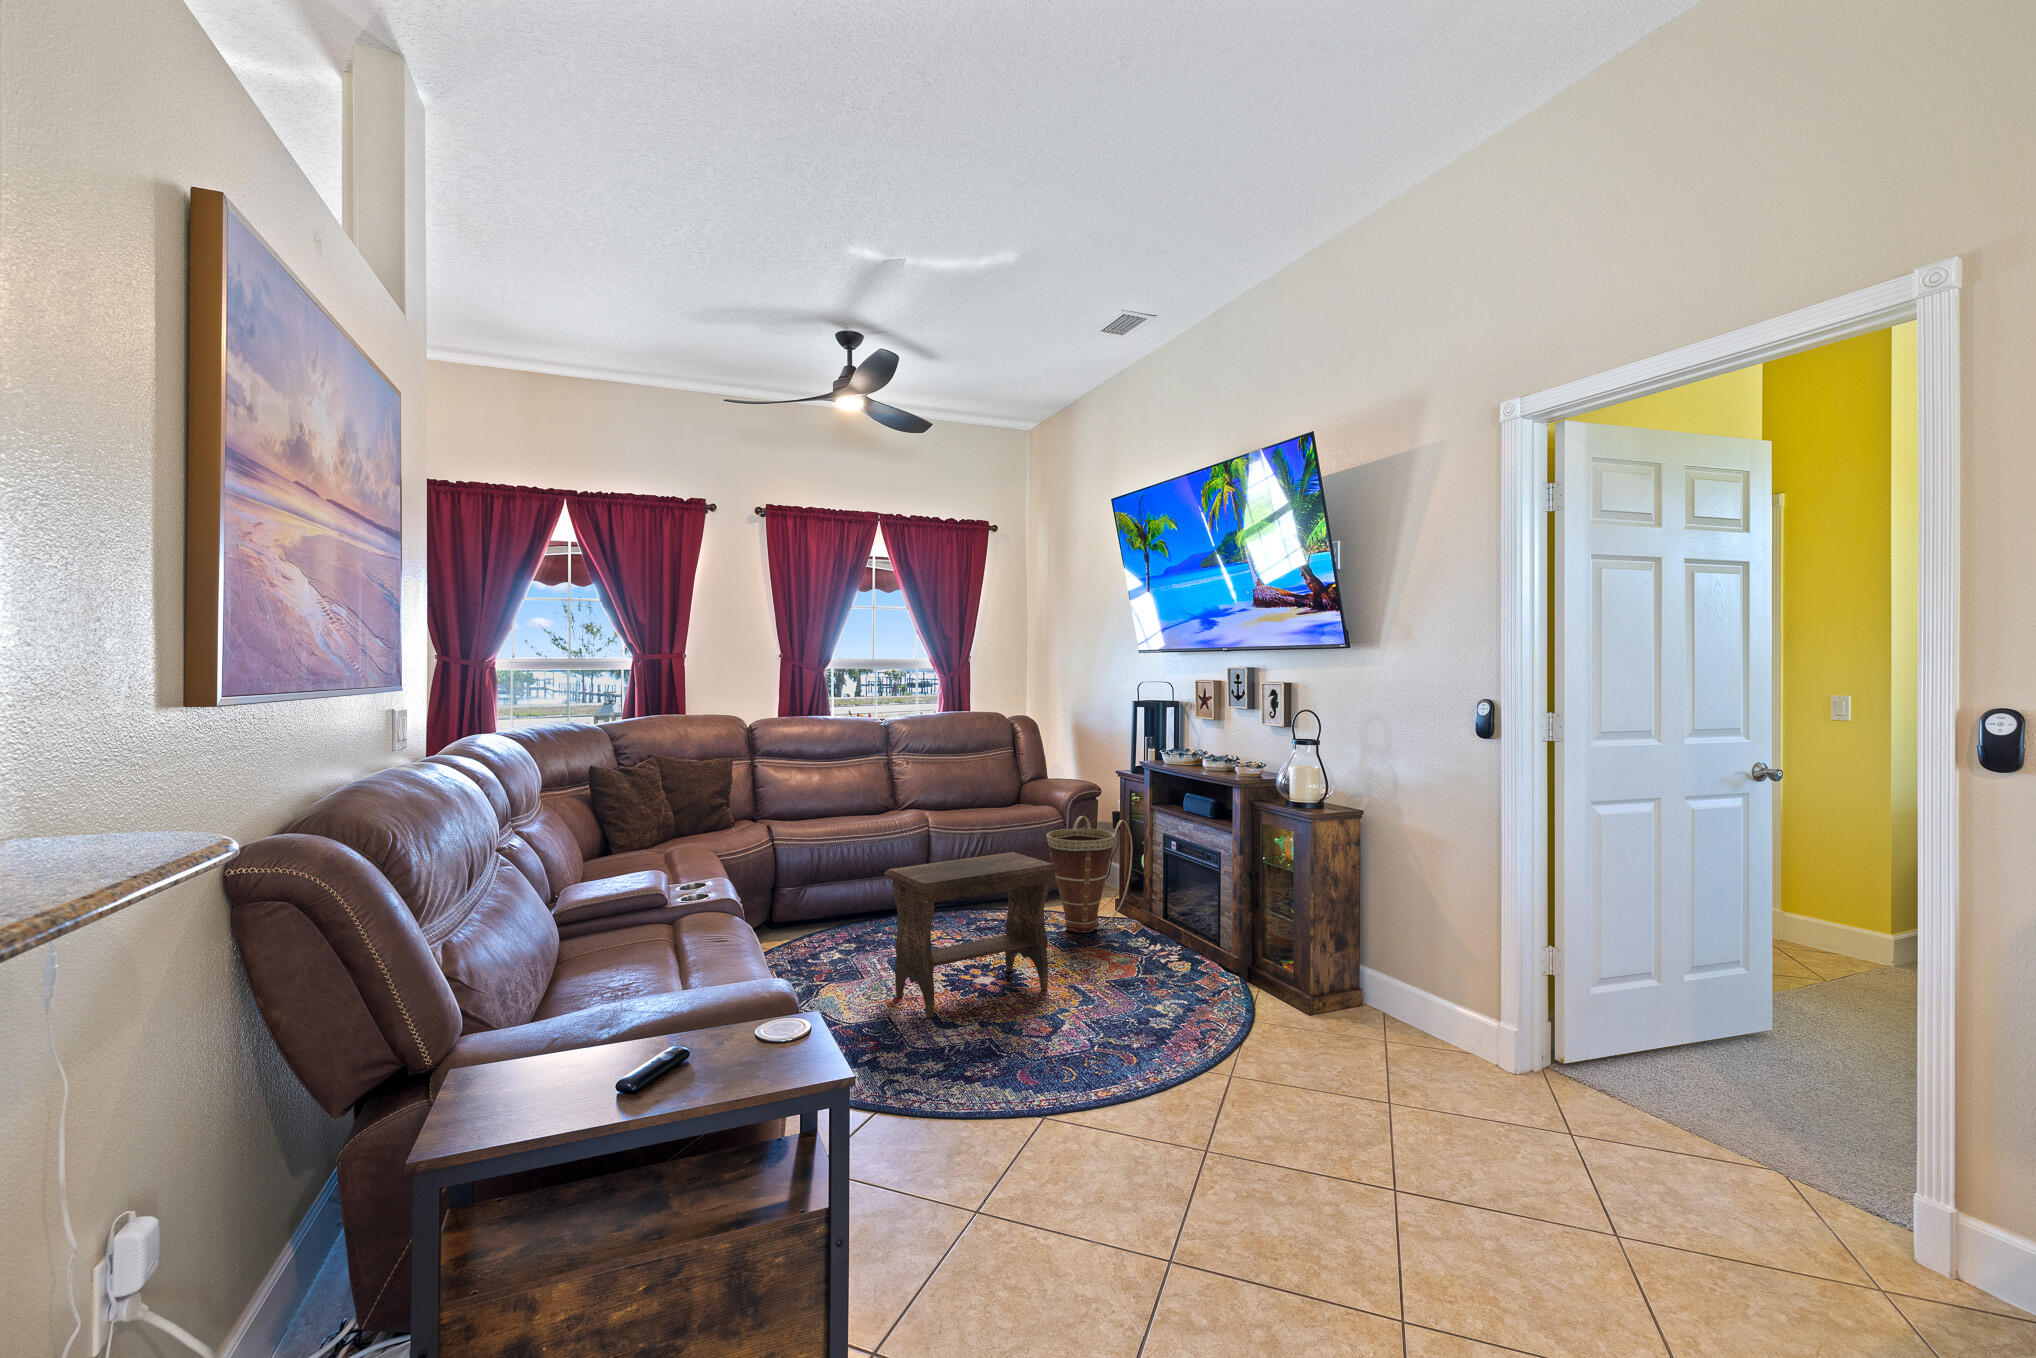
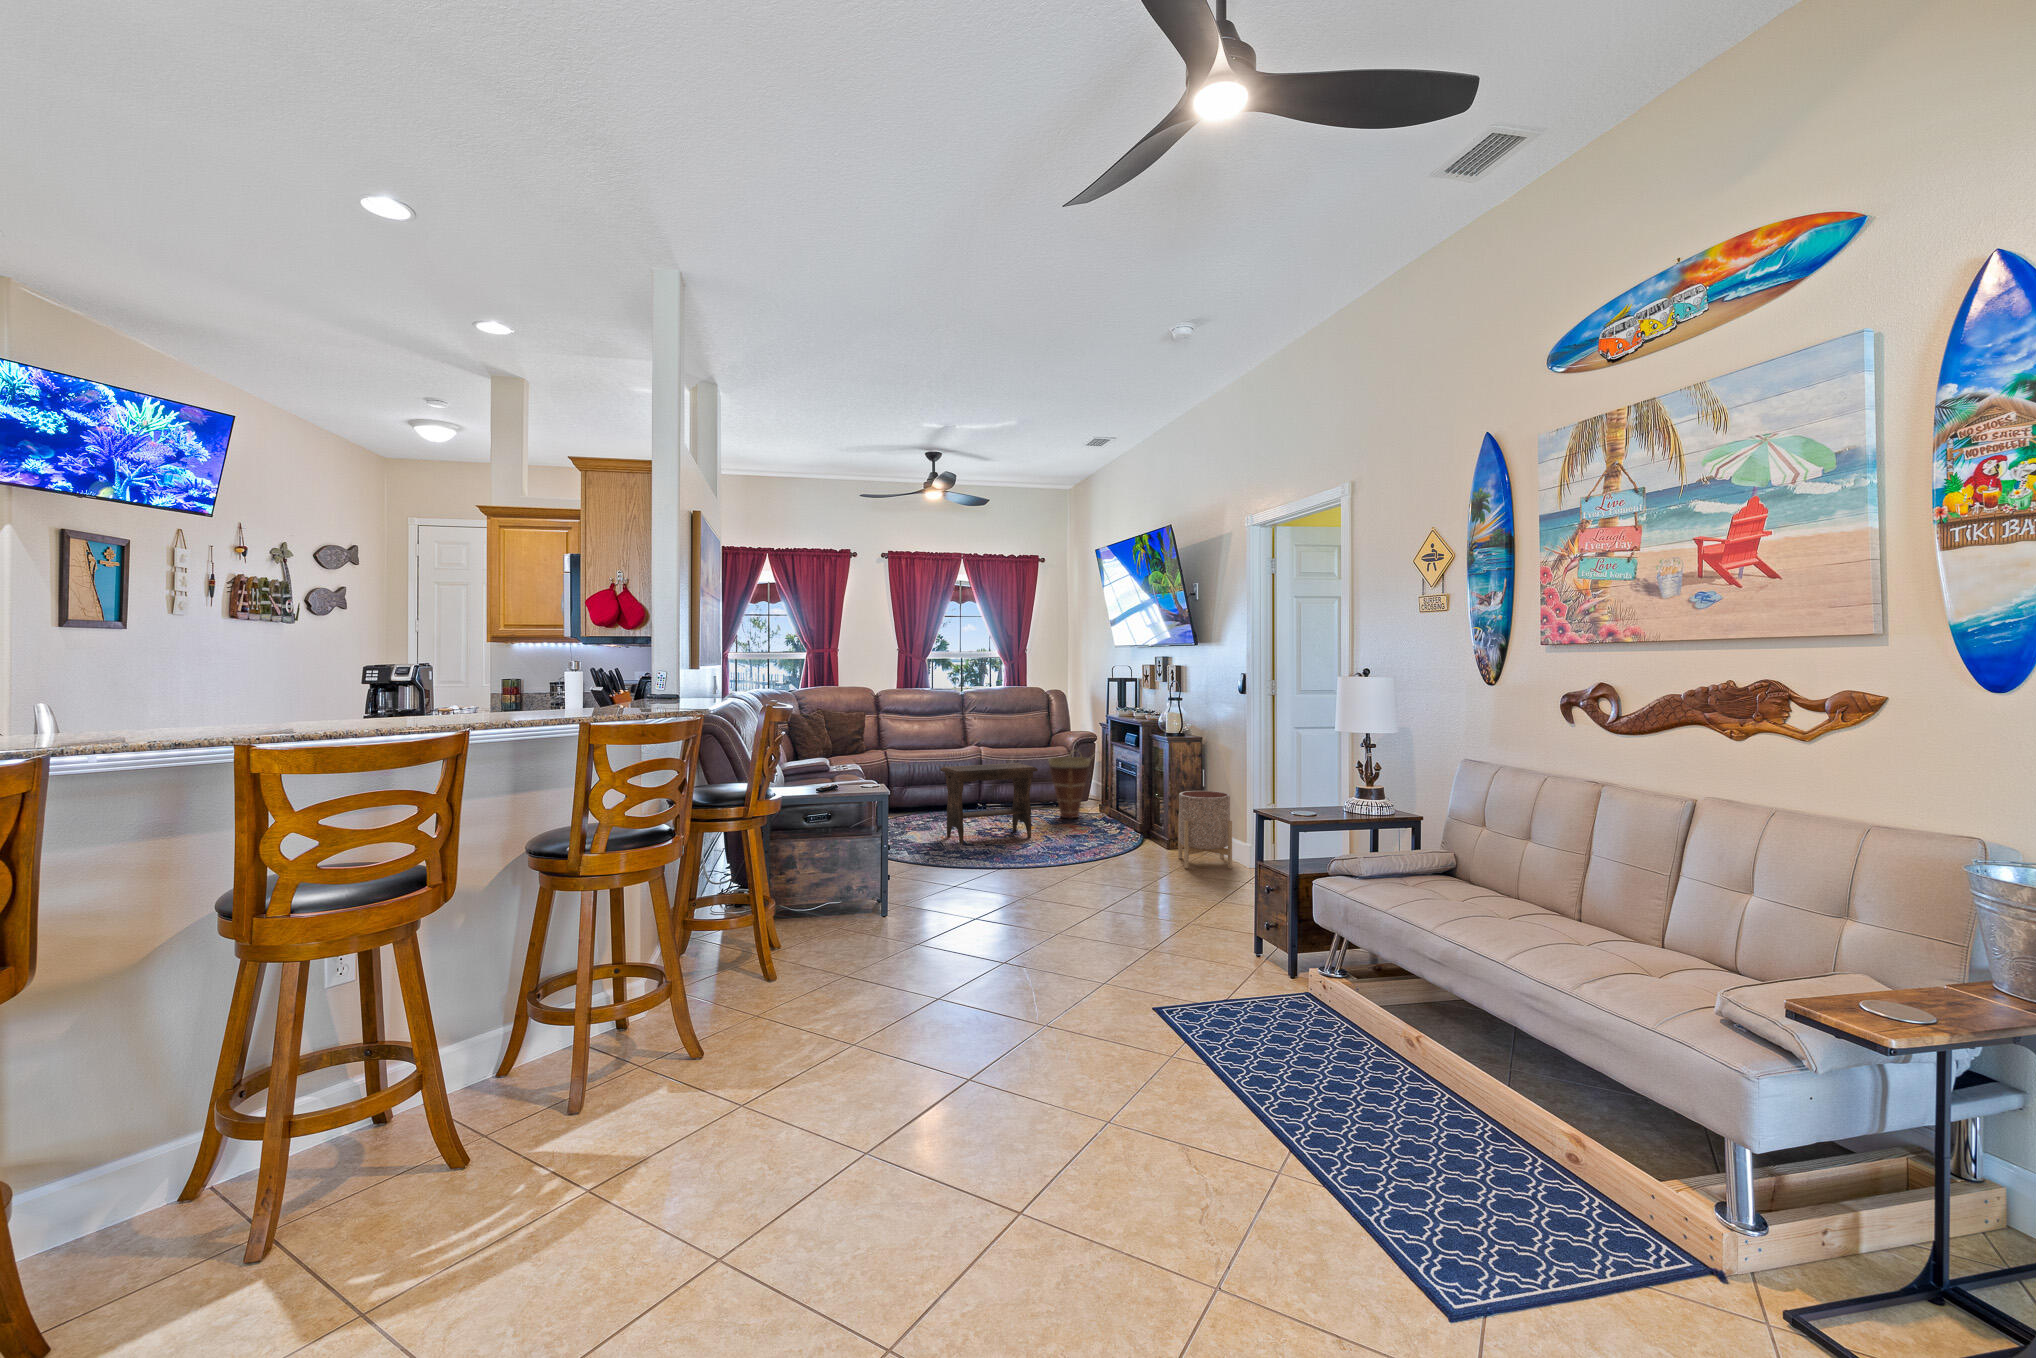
planter: none [1348,913,1474,1076] -> present [1178,791,1232,869]

